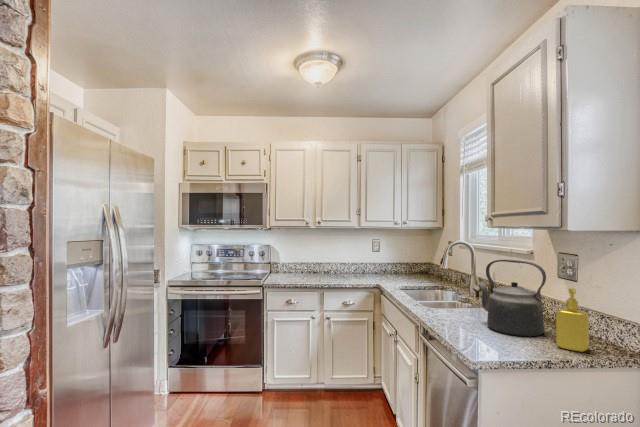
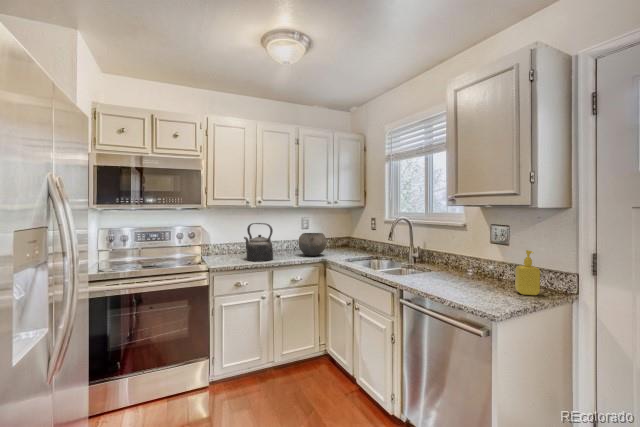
bowl: none [359,255,389,280] -> present [299,233,326,256]
kettle: present [478,260,546,336] -> present [244,223,273,262]

